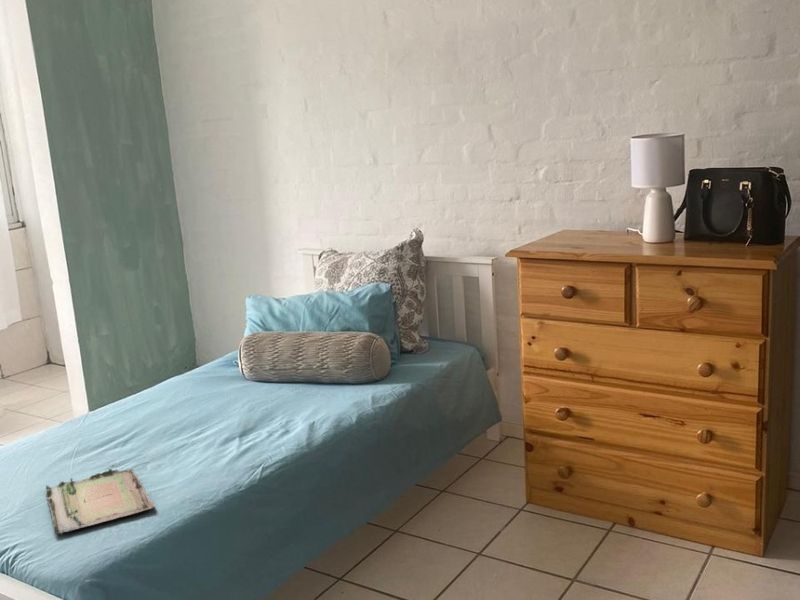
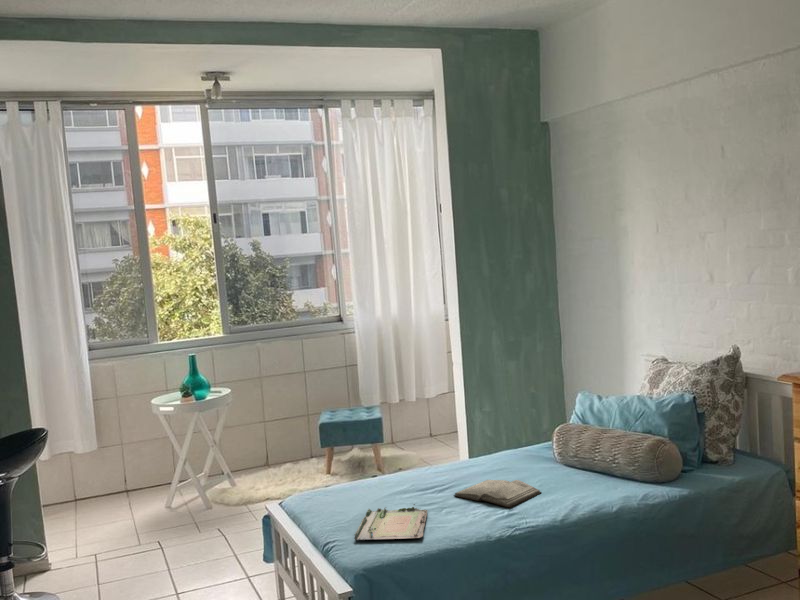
diary: none [152,408,258,443] -> present [454,480,541,508]

